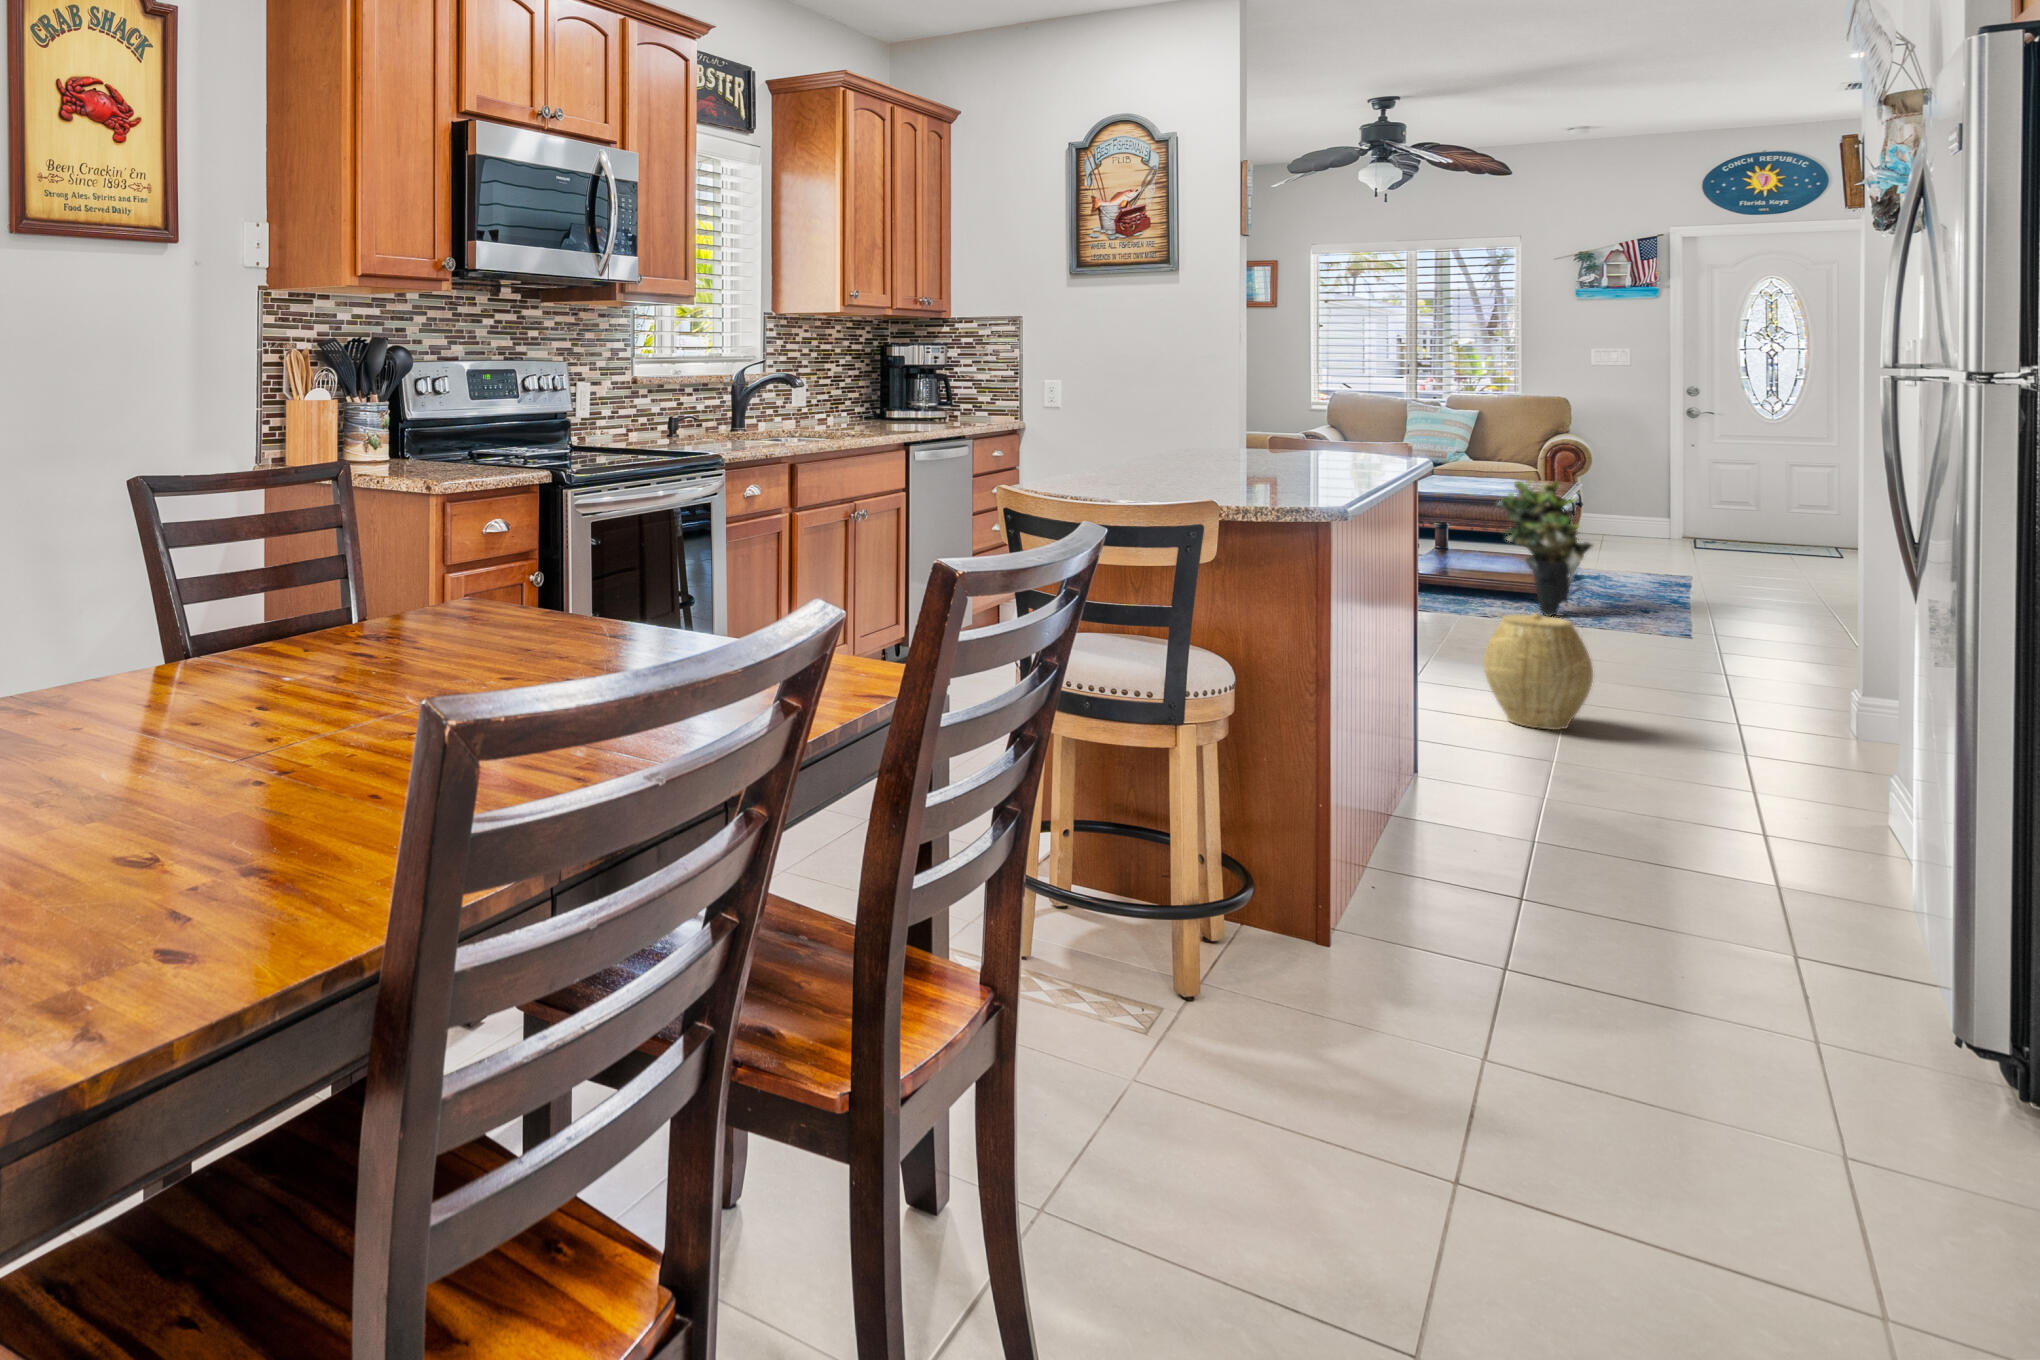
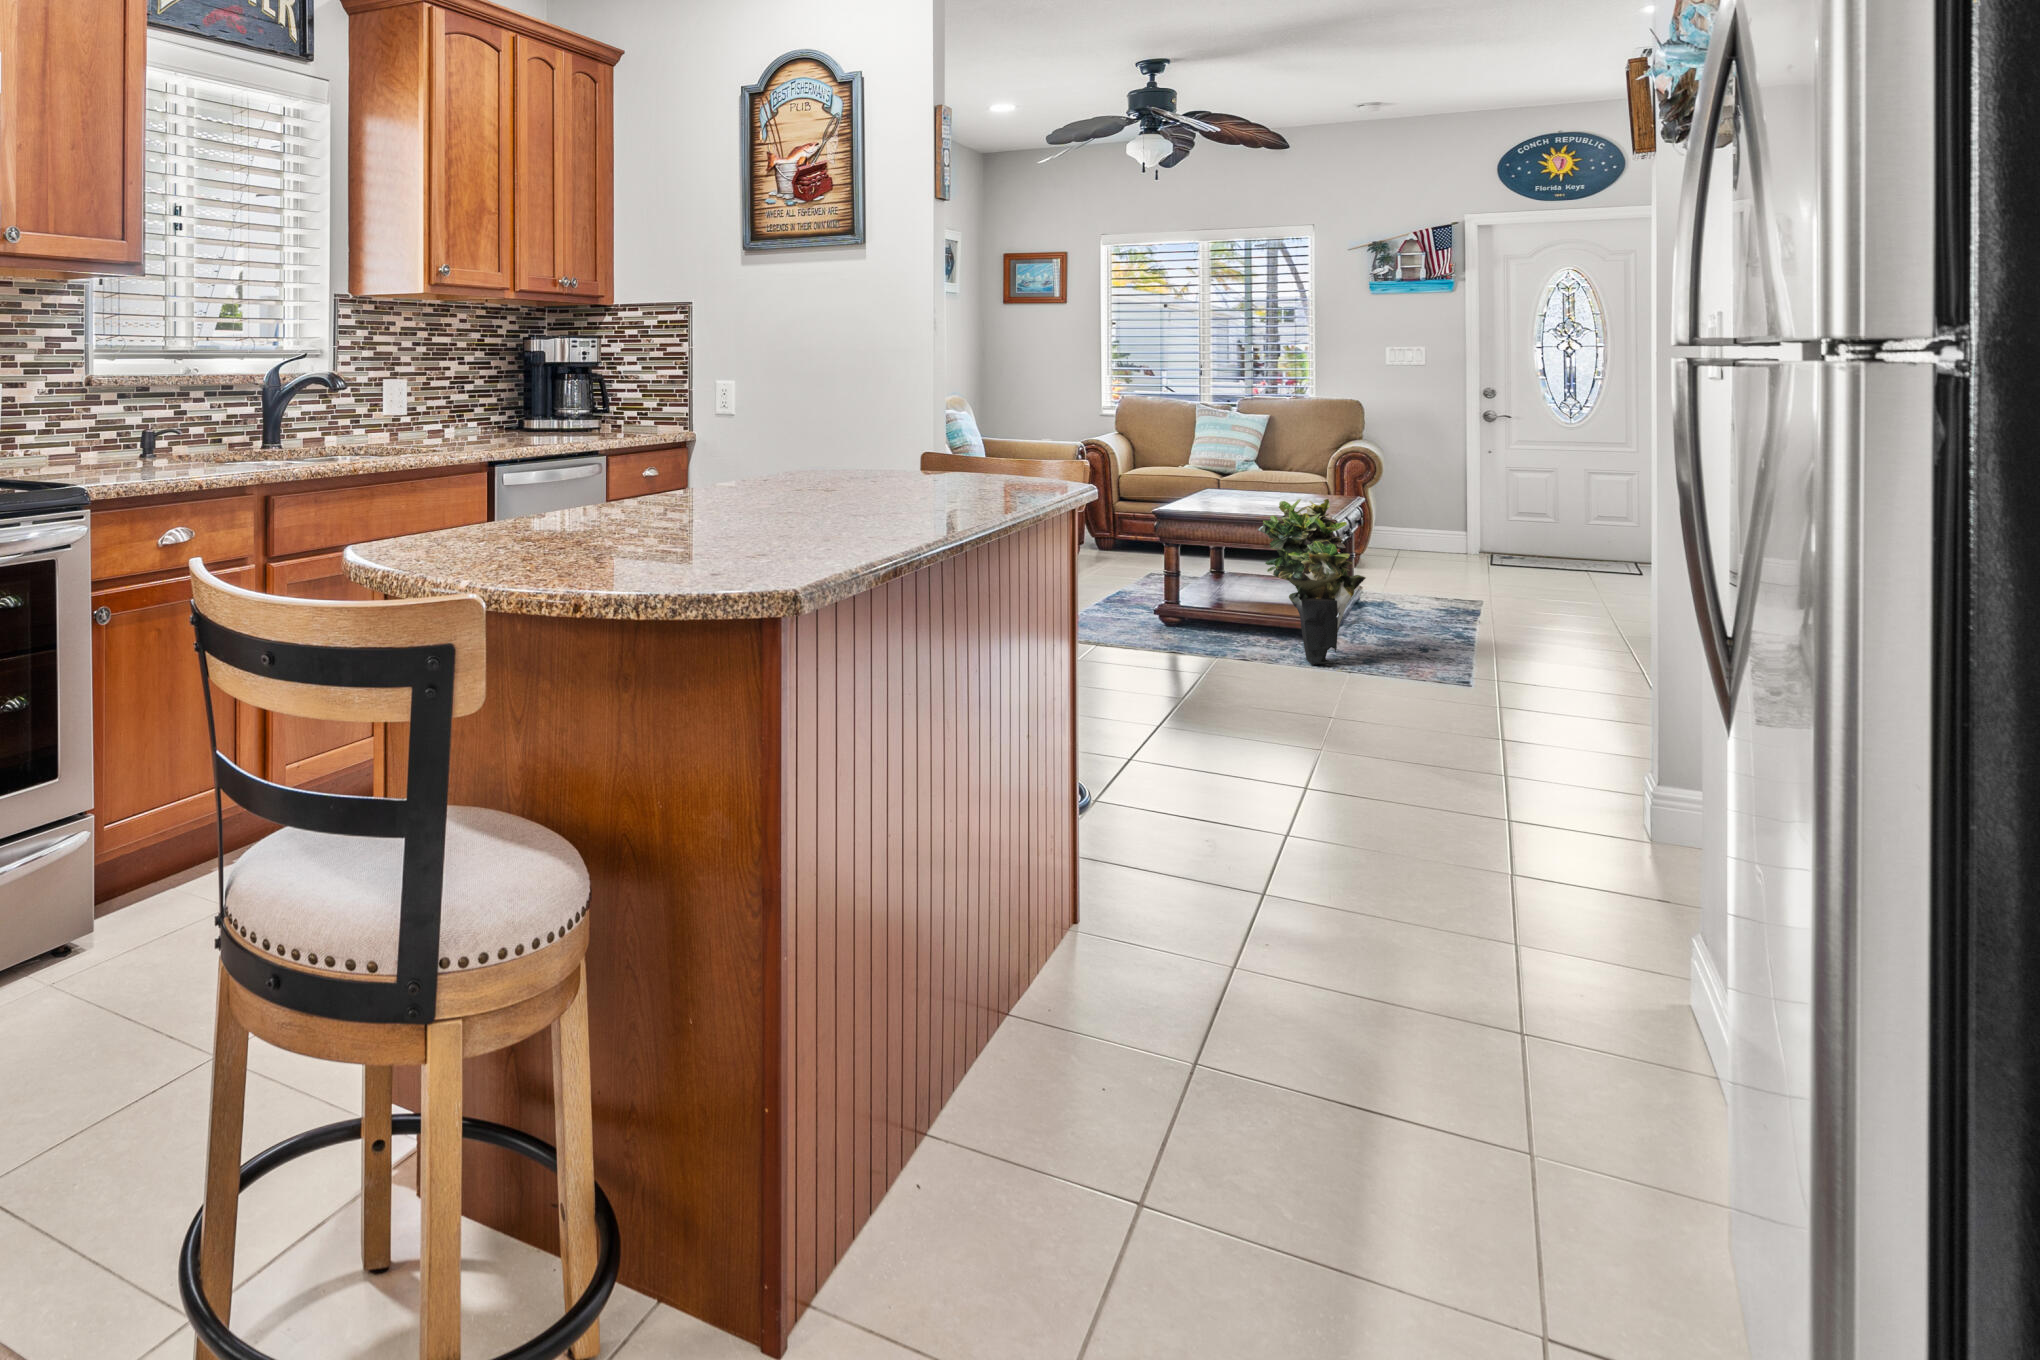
woven basket: present [1484,613,1593,730] -> none [1194,687,1327,845]

